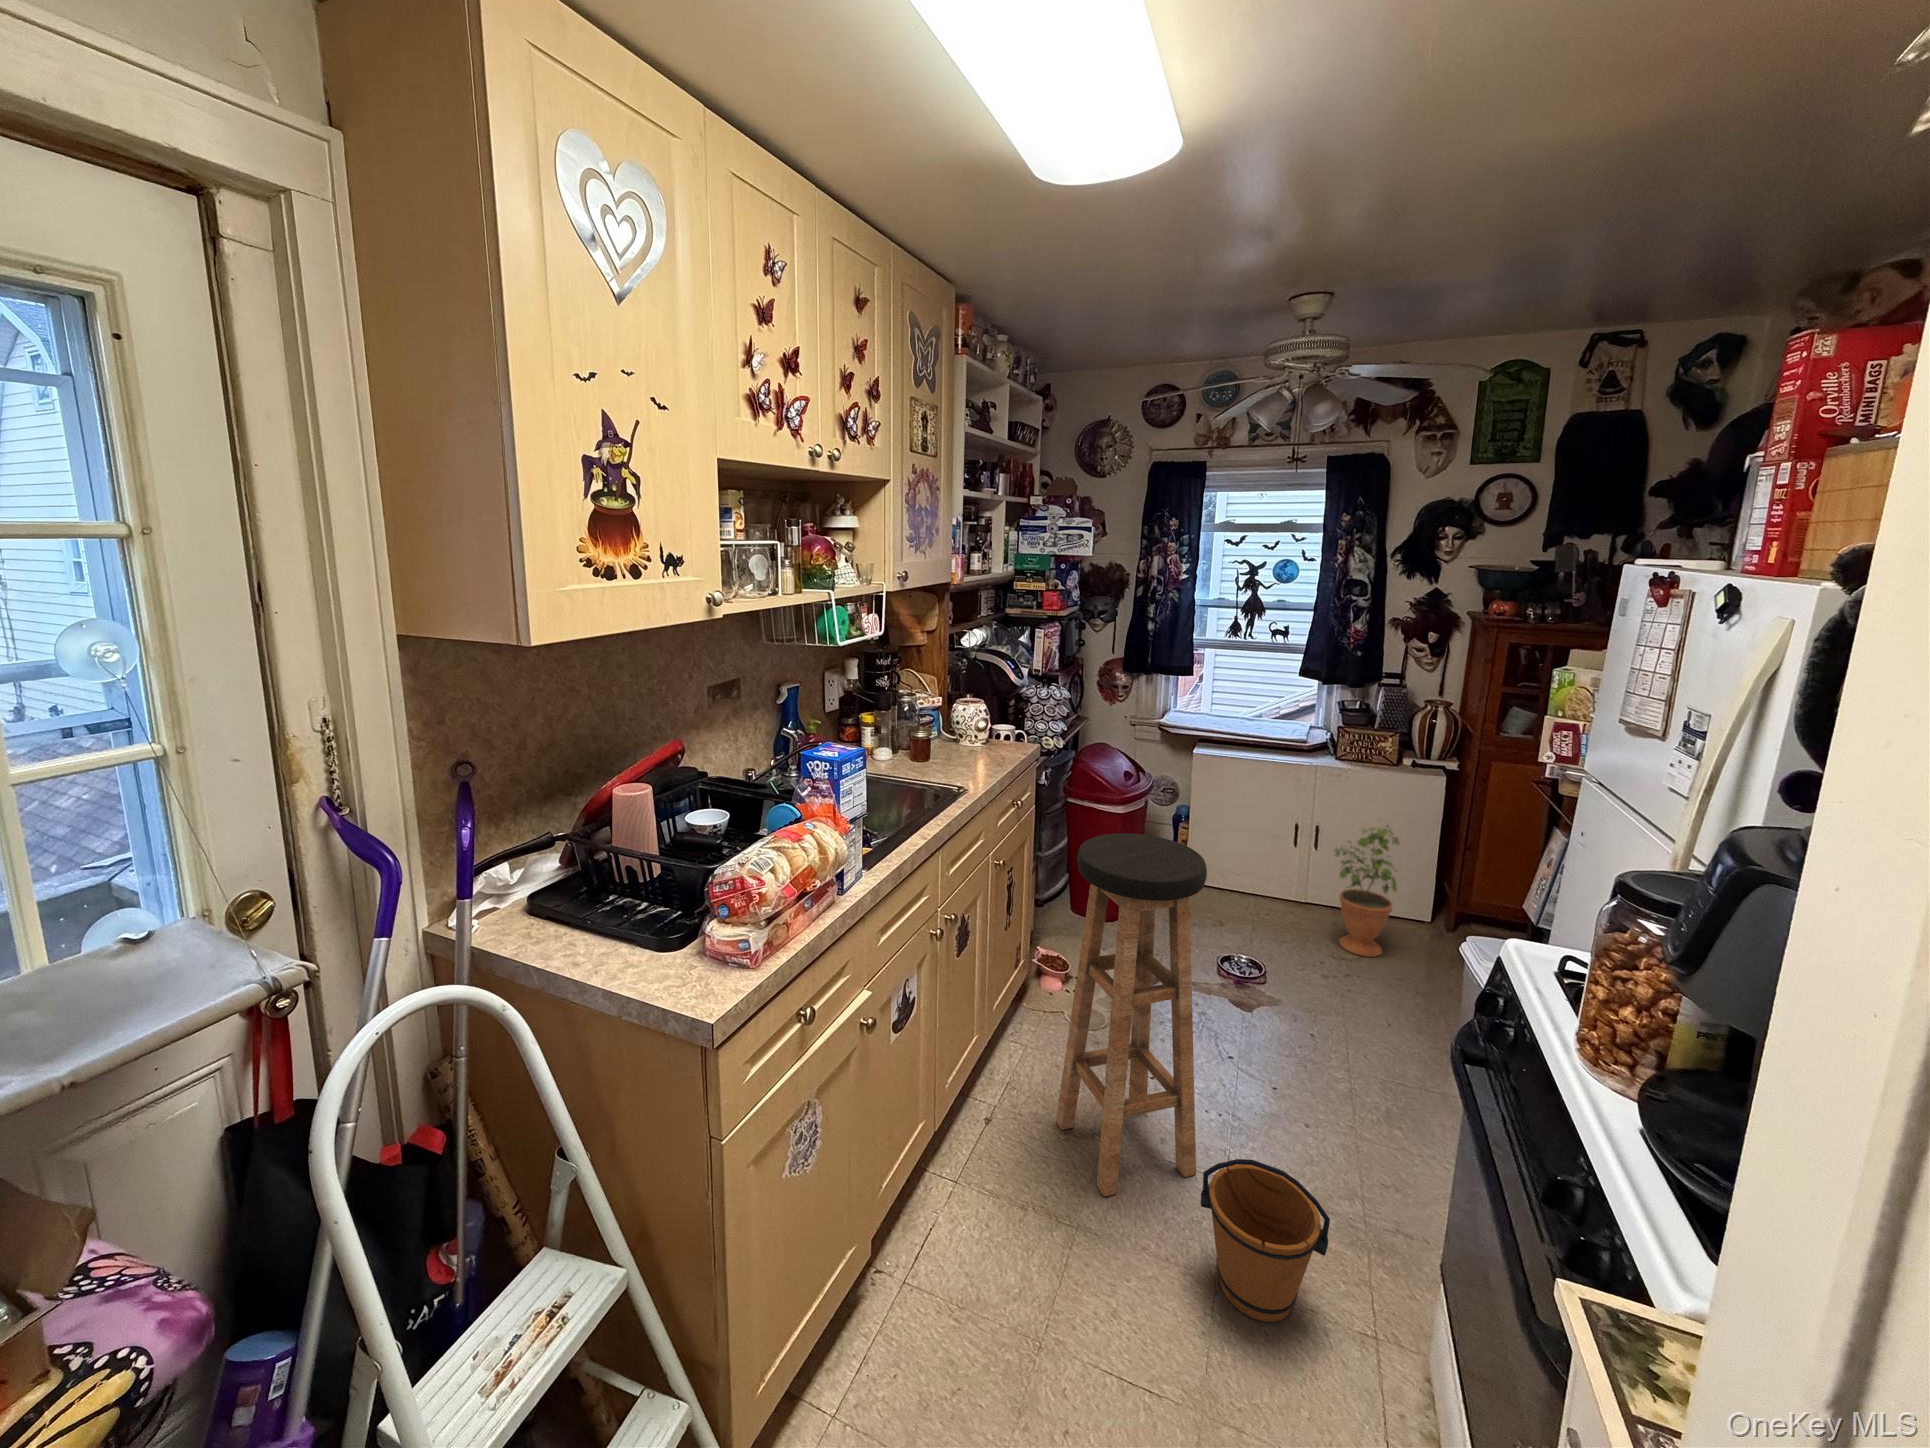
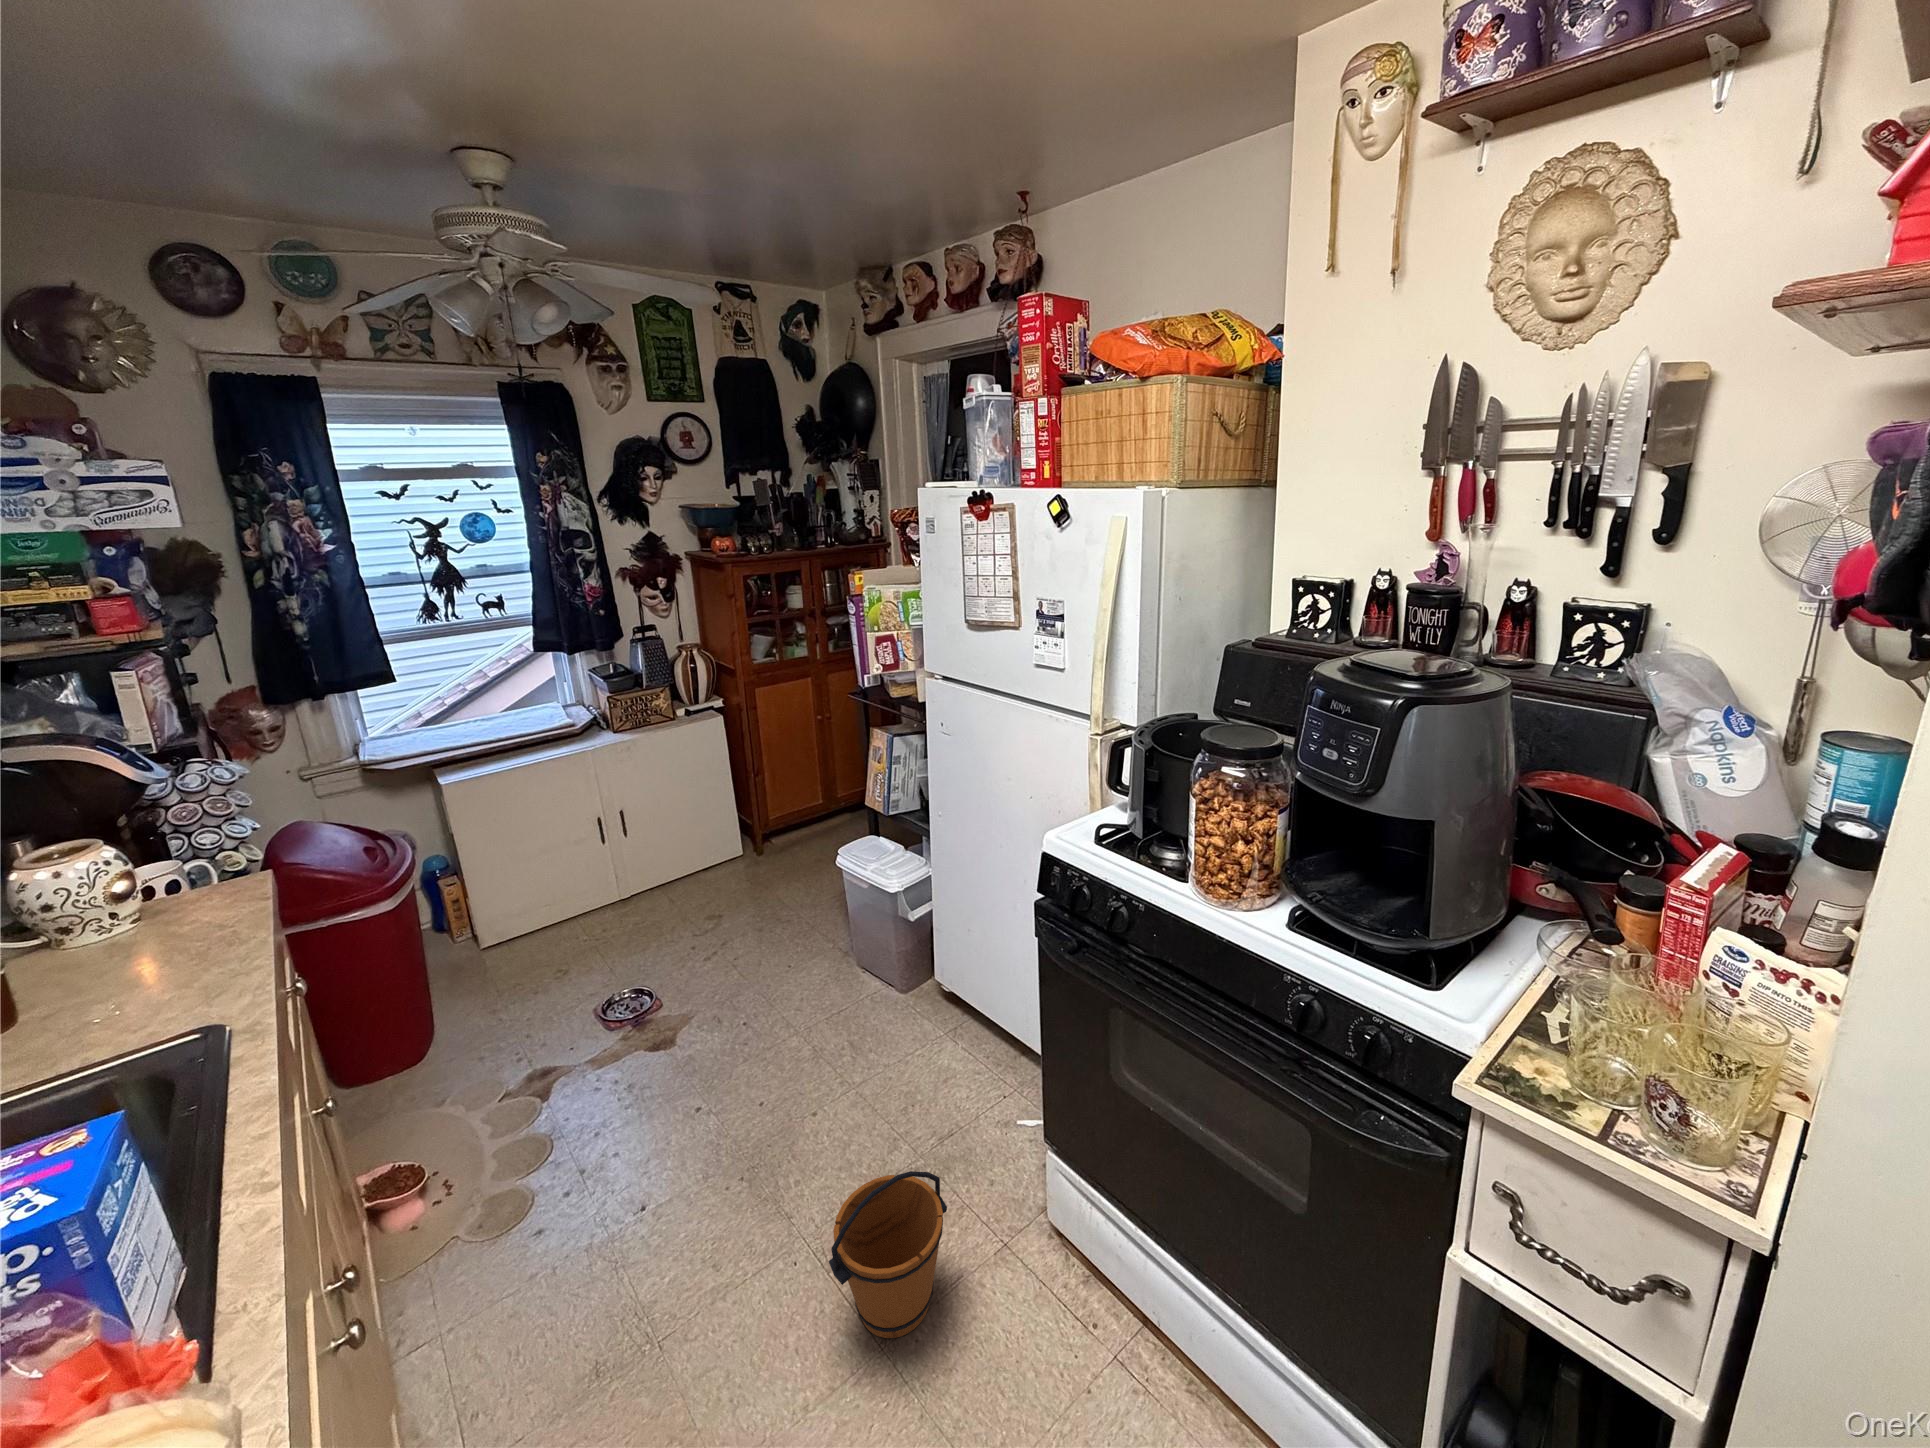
potted plant: present [1335,826,1399,957] -> none [660,779,730,920]
bar stool: present [1056,833,1207,1196] -> none [516,917,768,1393]

